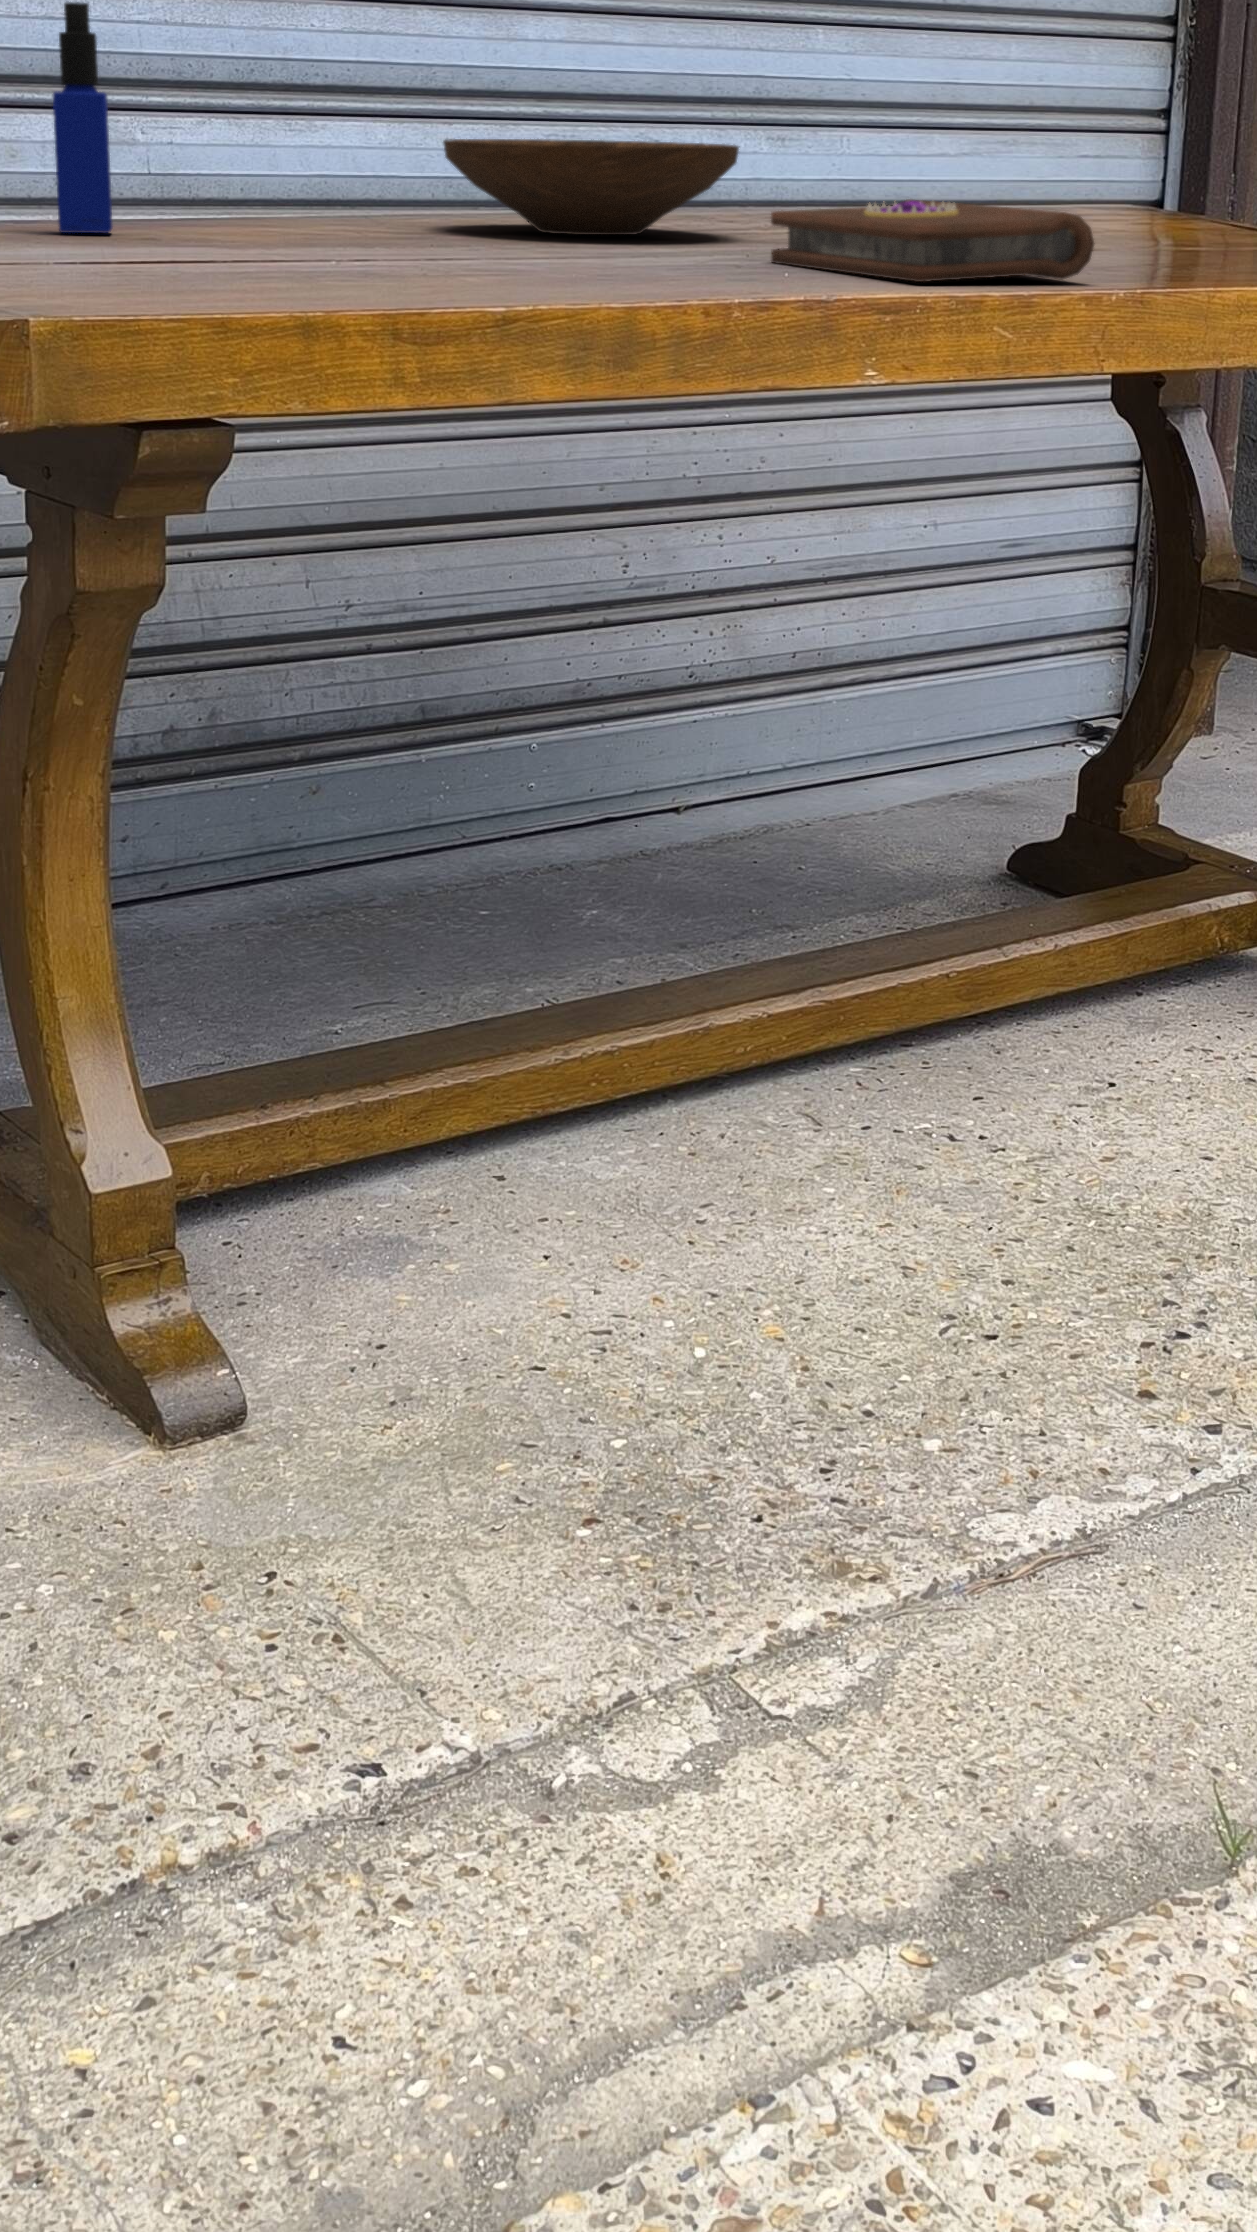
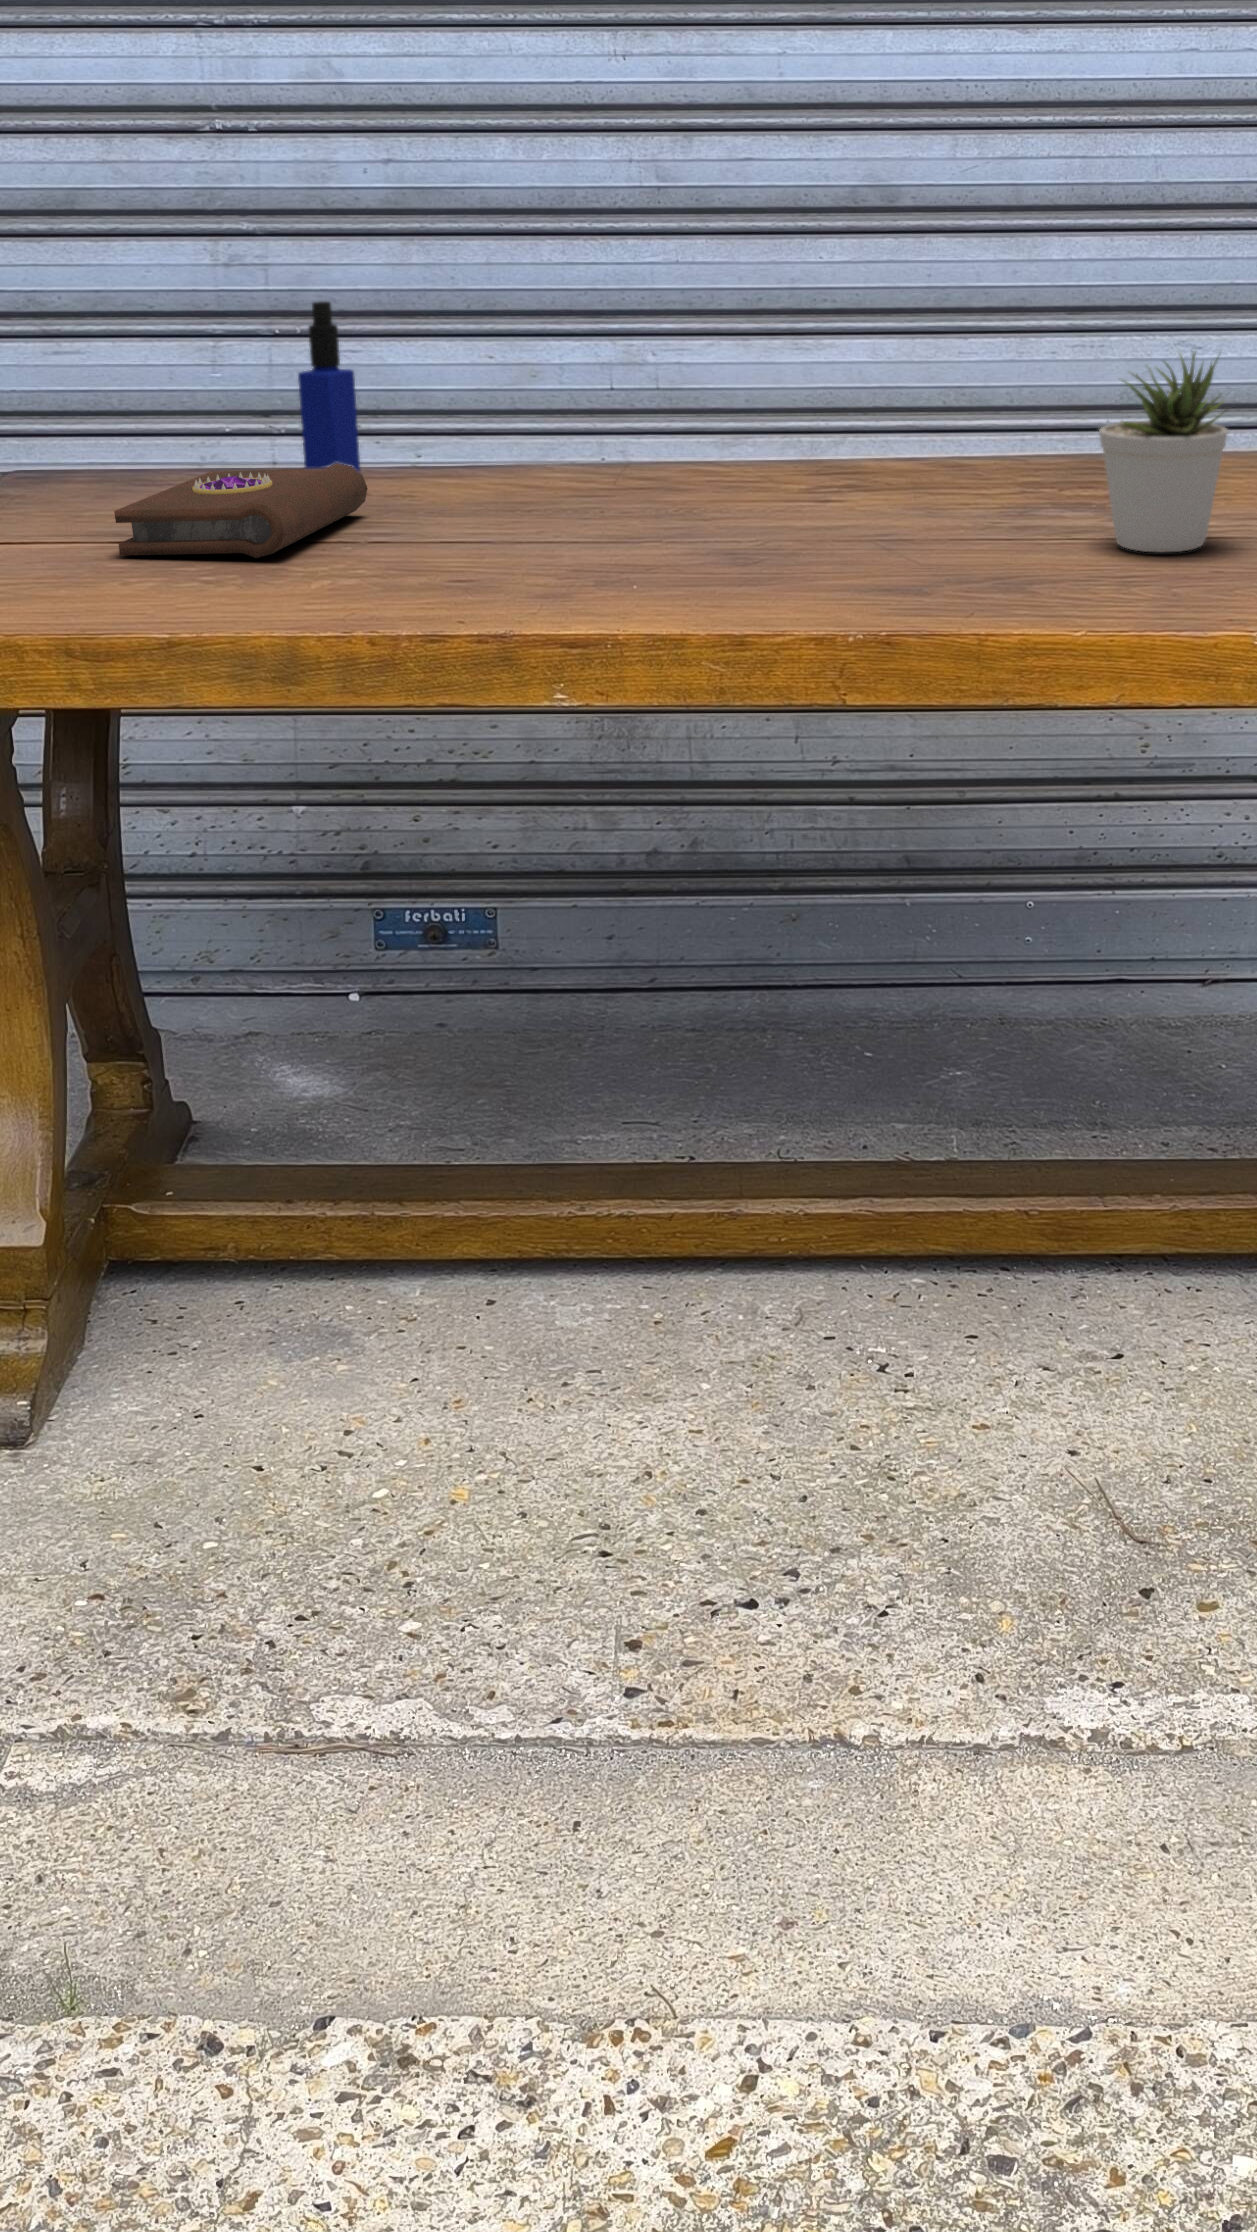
potted plant: none [1050,44,1189,256] -> present [1099,353,1227,552]
wooden bowl: present [443,139,739,235] -> none [652,390,917,493]
book: present [771,199,1094,282] -> present [114,463,368,558]

